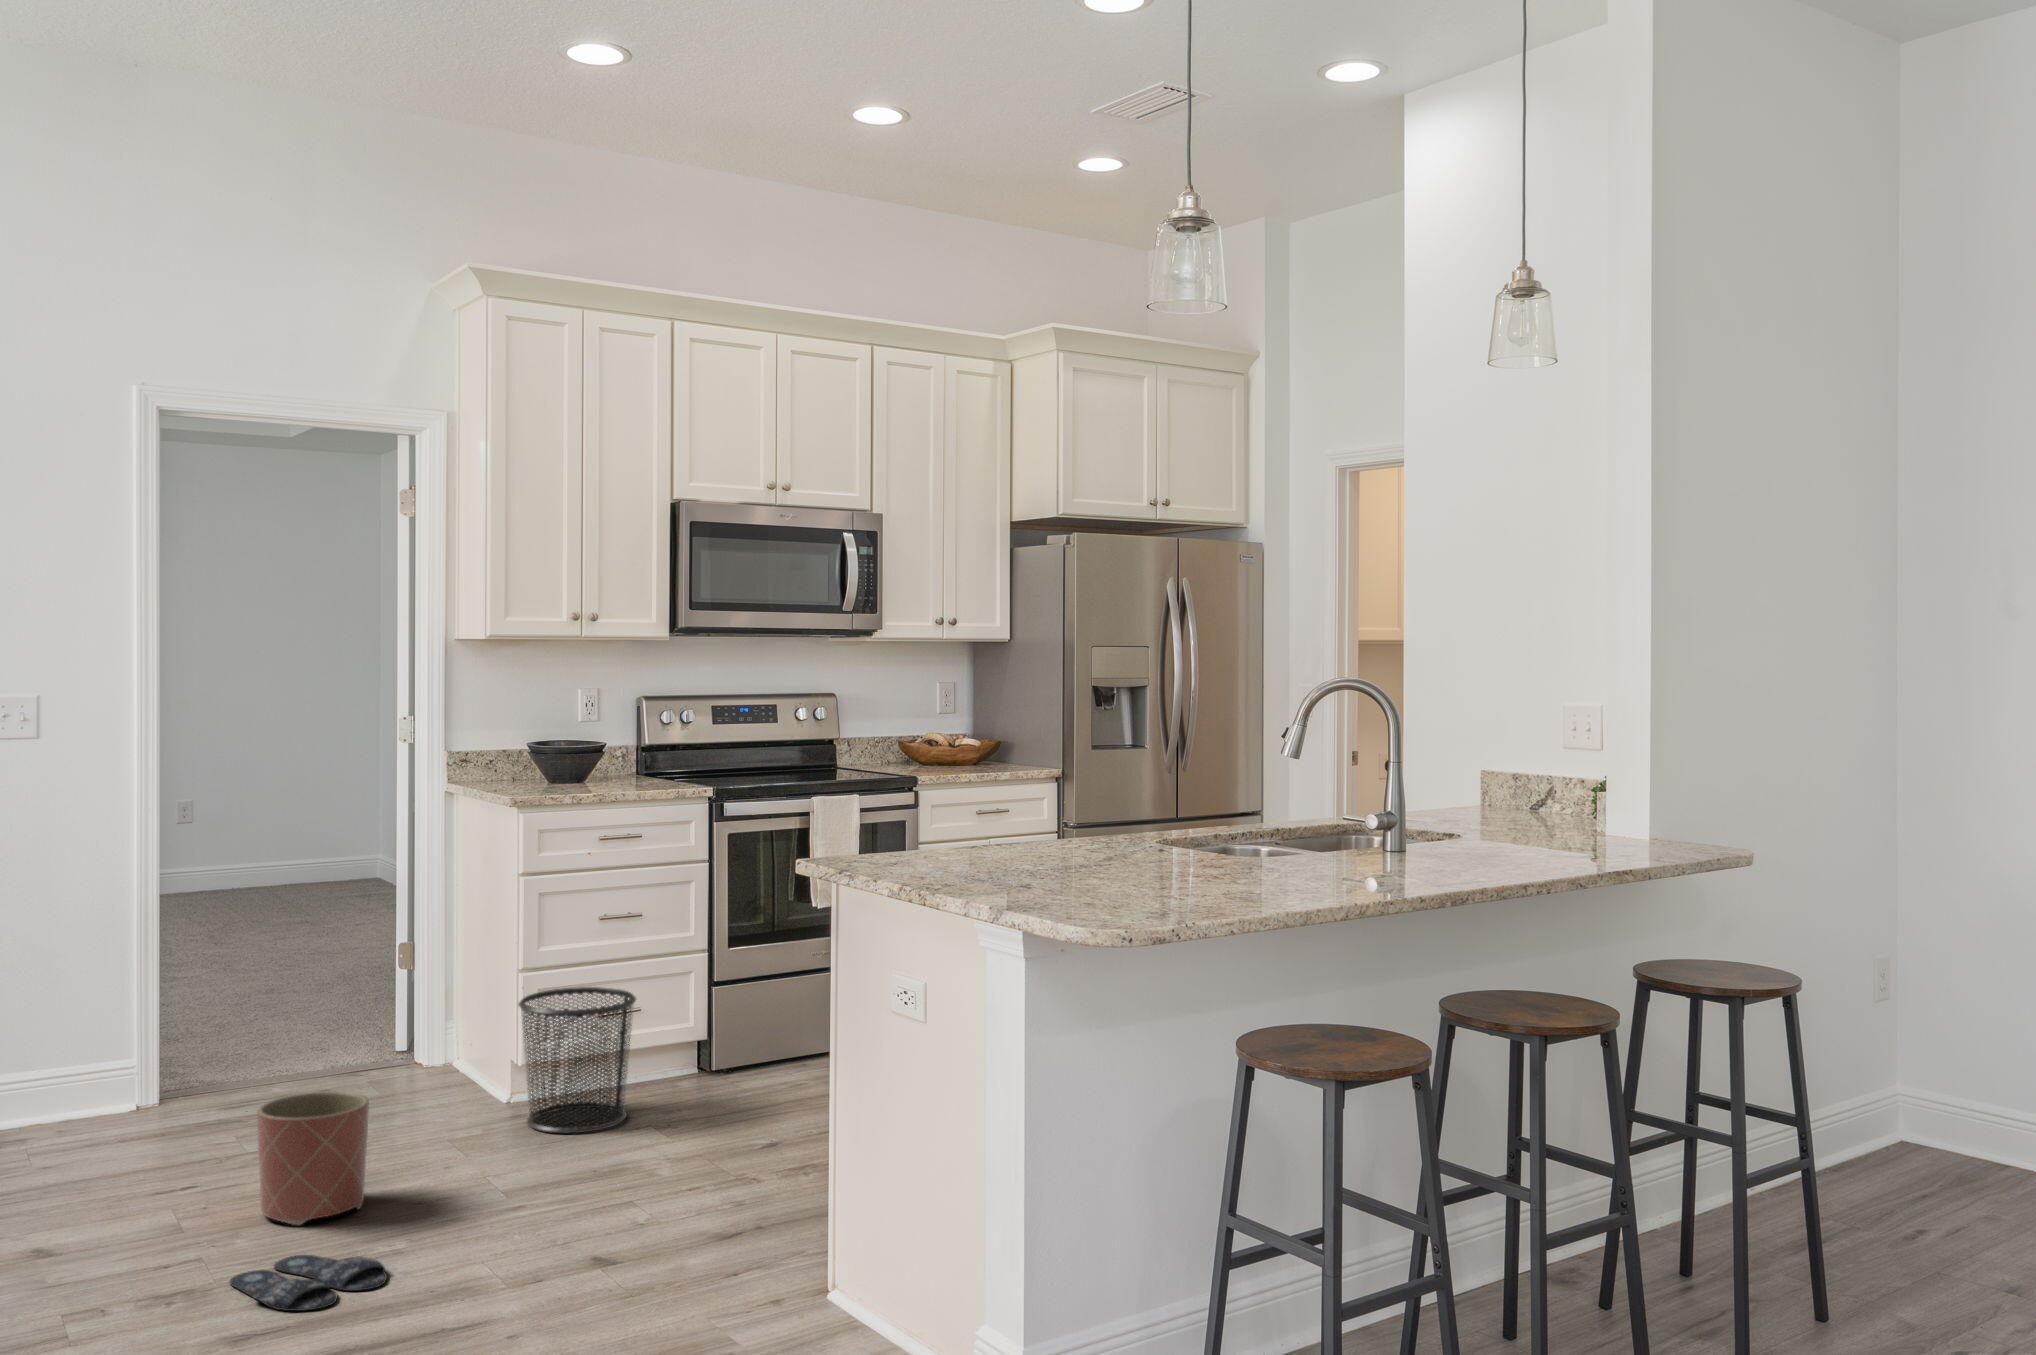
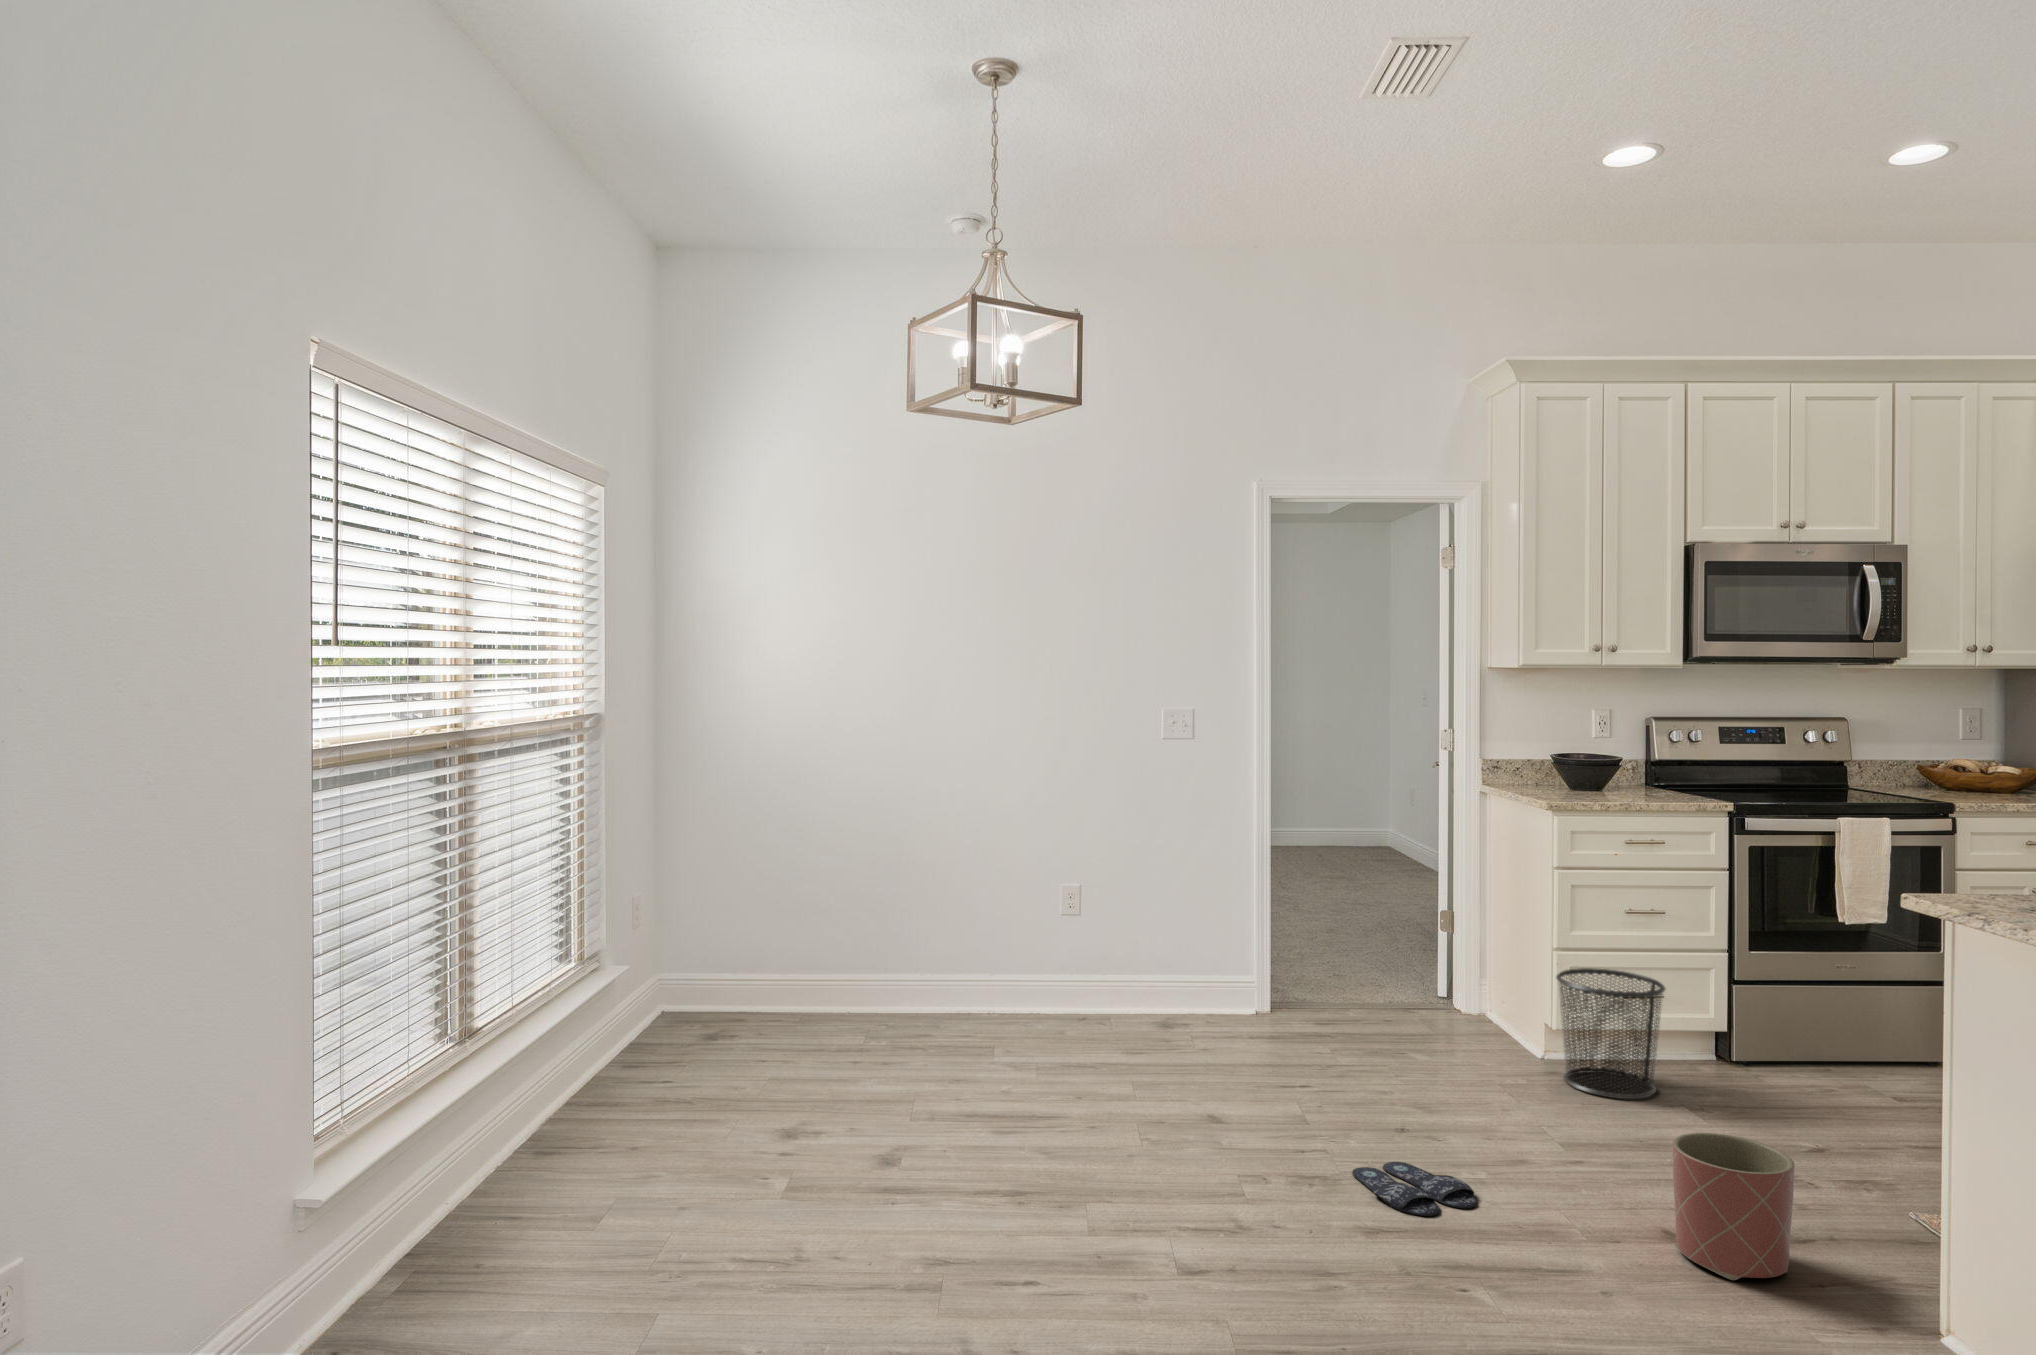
planter: present [257,1091,369,1225] -> present [1672,1133,1795,1280]

